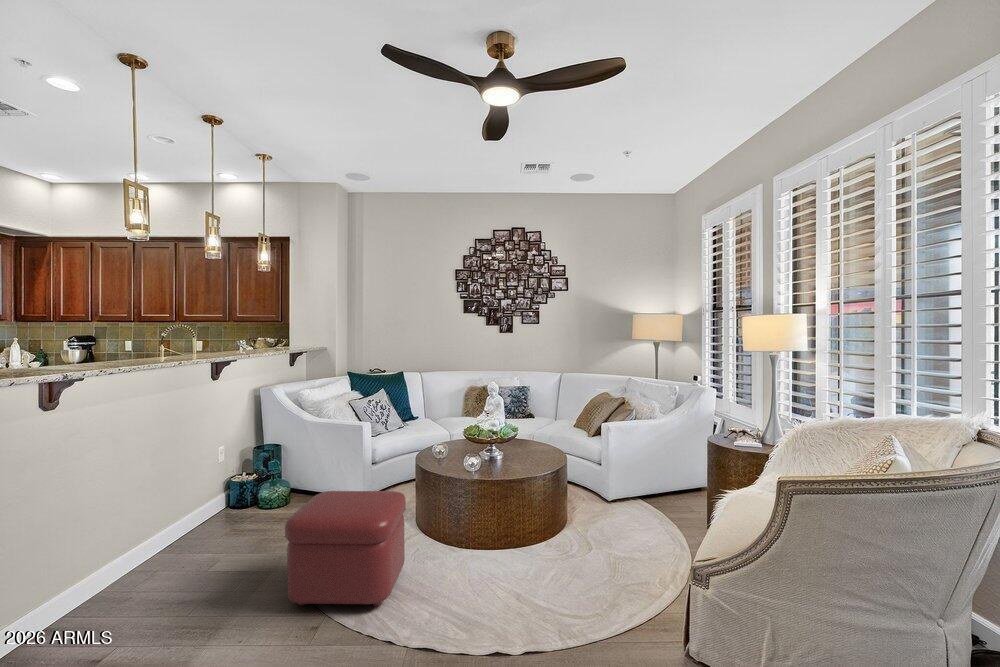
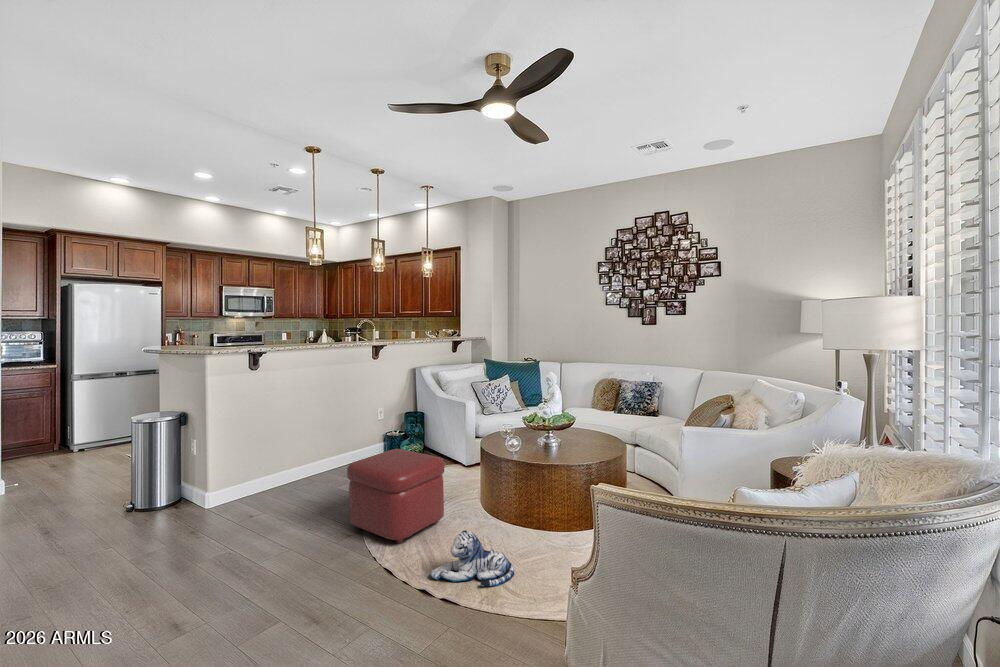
plush toy: none [459,562,537,627] -> present [431,530,514,587]

